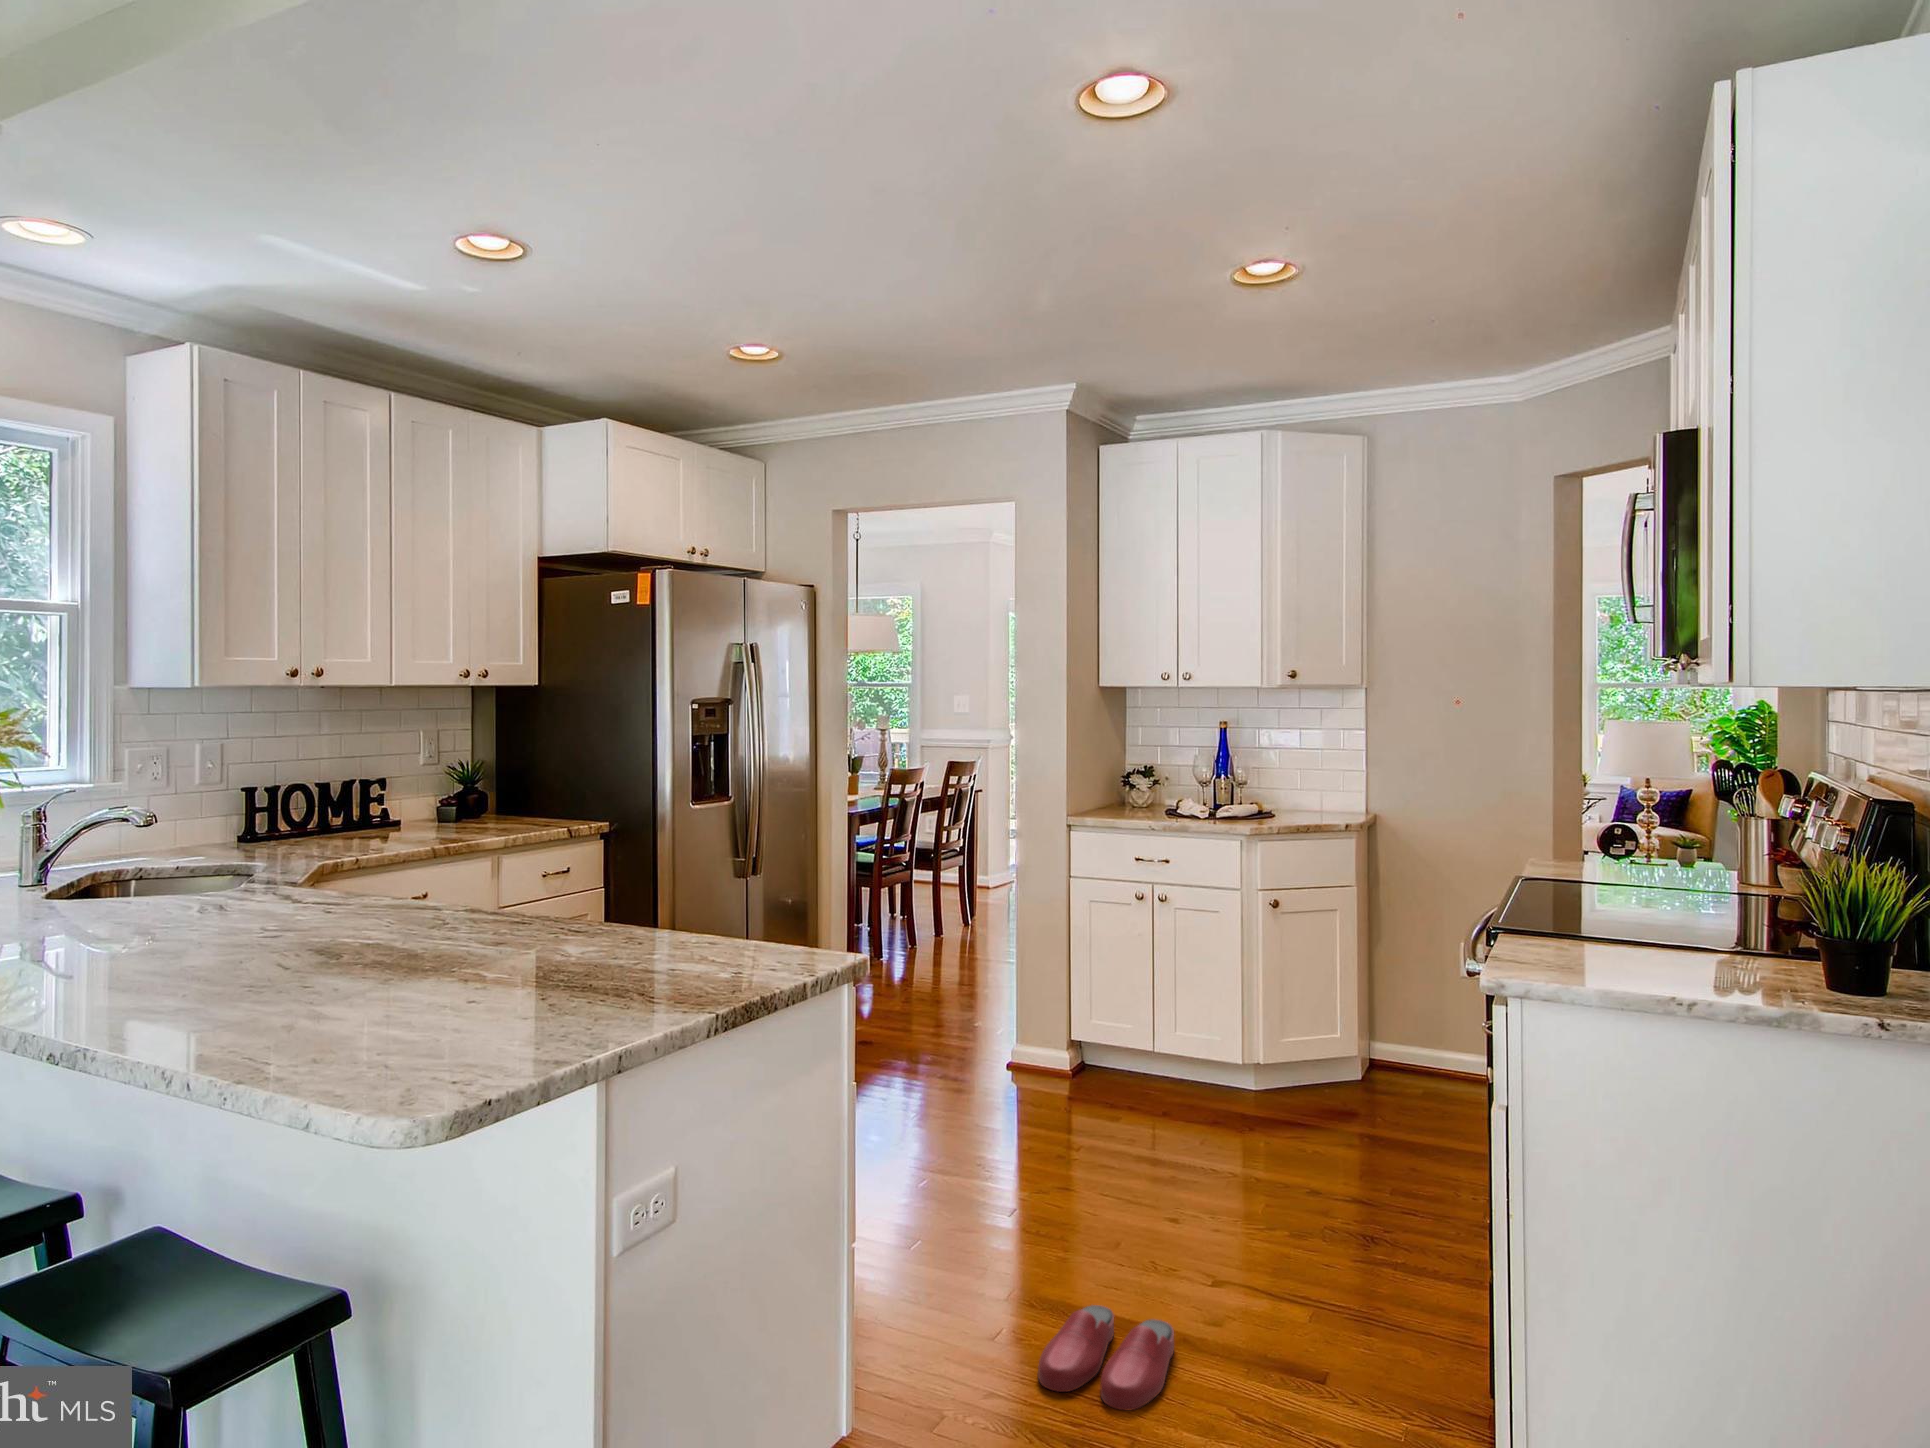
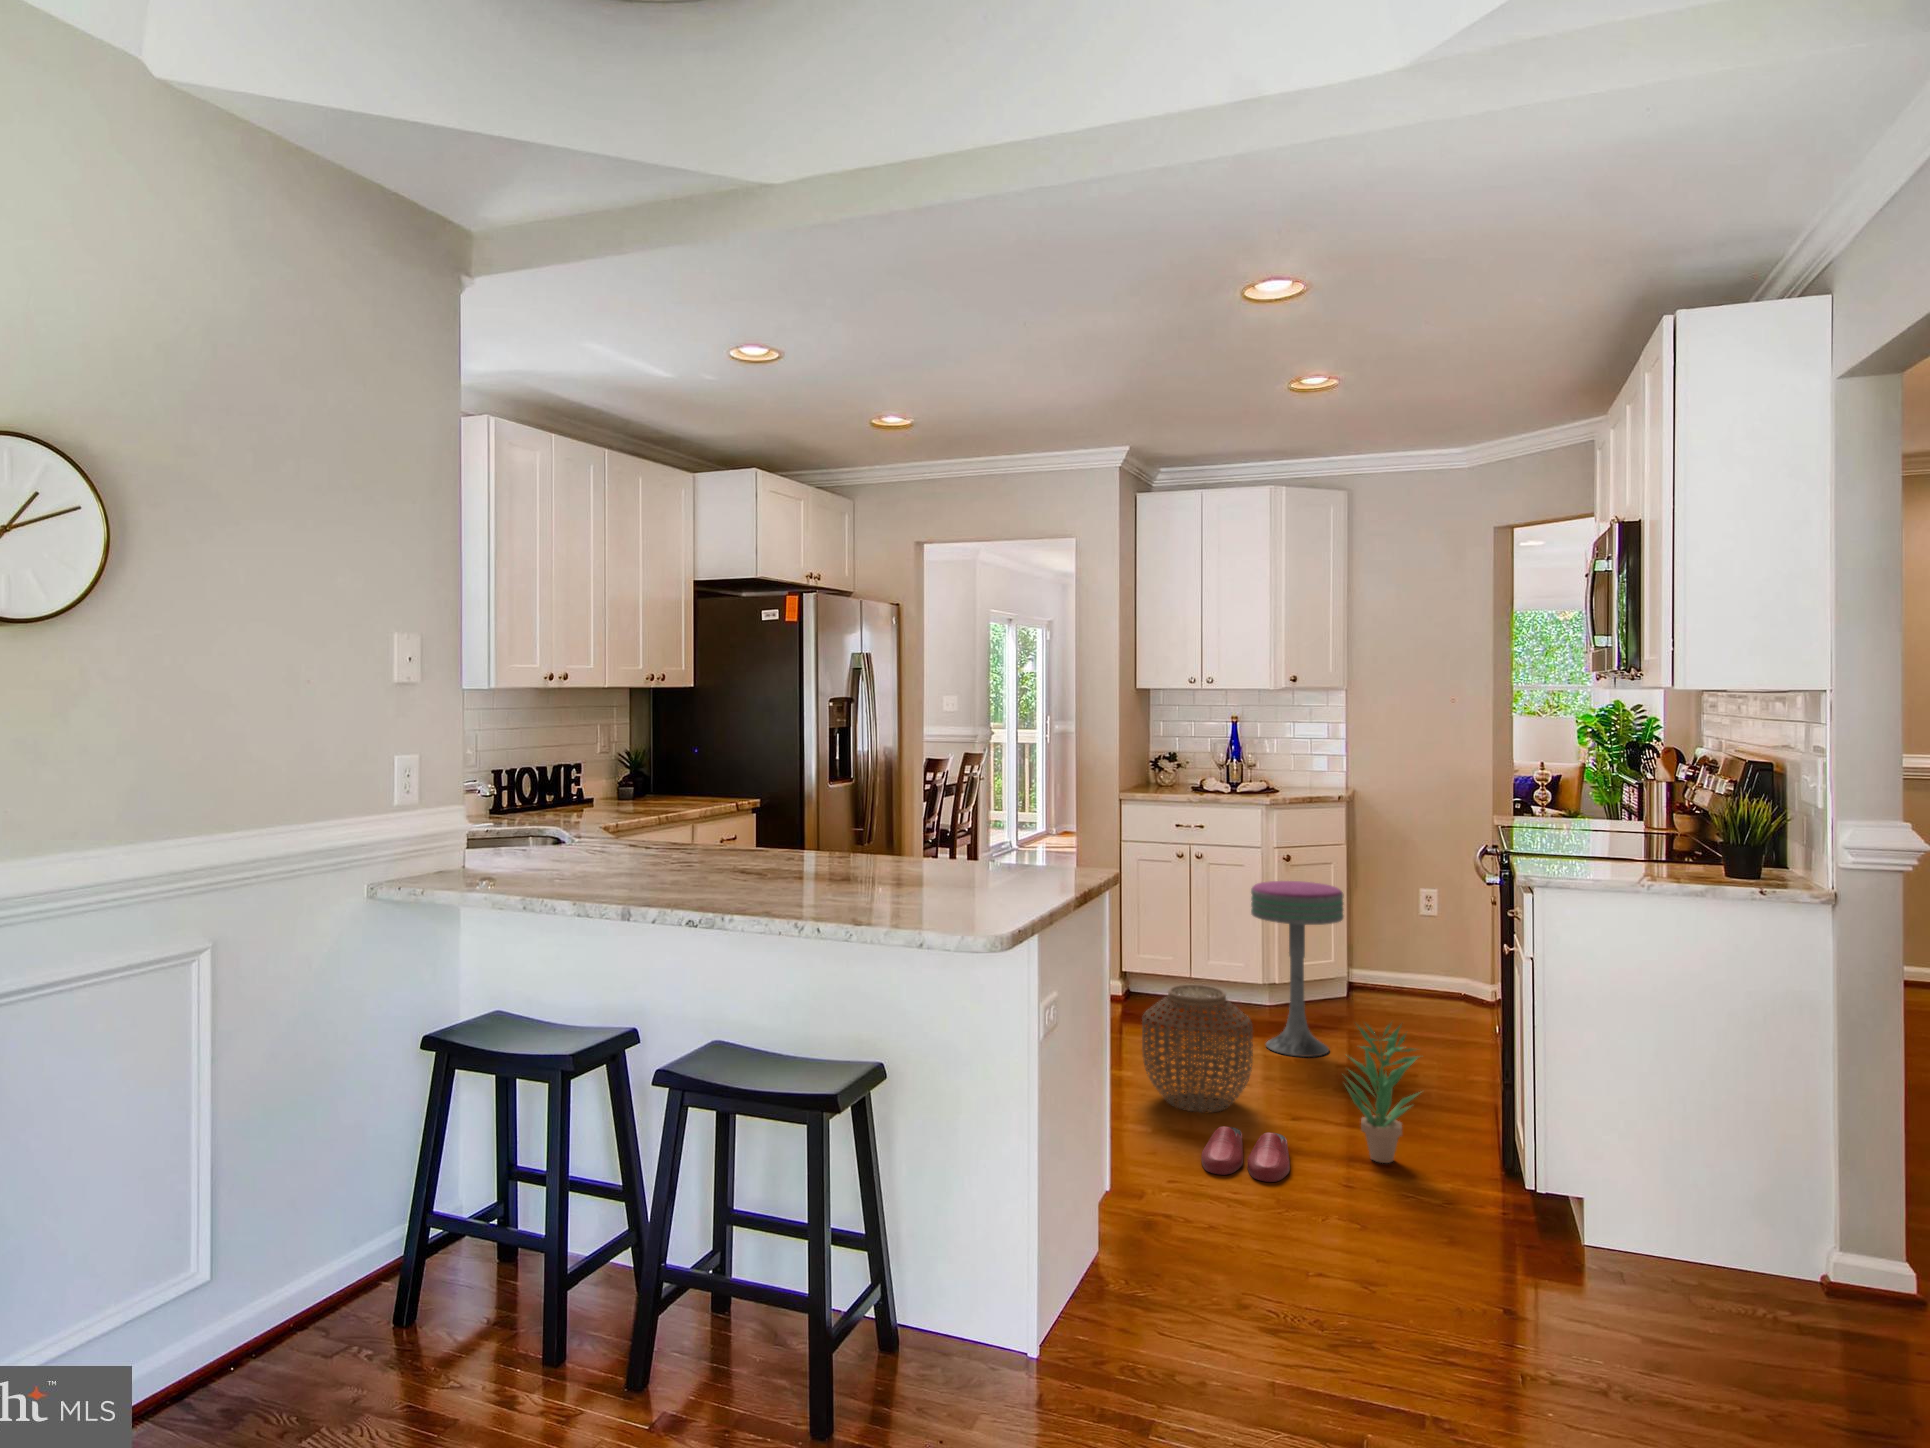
bar stool: none [1204,939,1326,1180] -> present [1251,881,1344,1057]
woven basket: none [1011,1088,1160,1272] -> present [1142,985,1253,1112]
potted plant: none [1253,1168,1368,1381] -> present [1345,1024,1419,1163]

